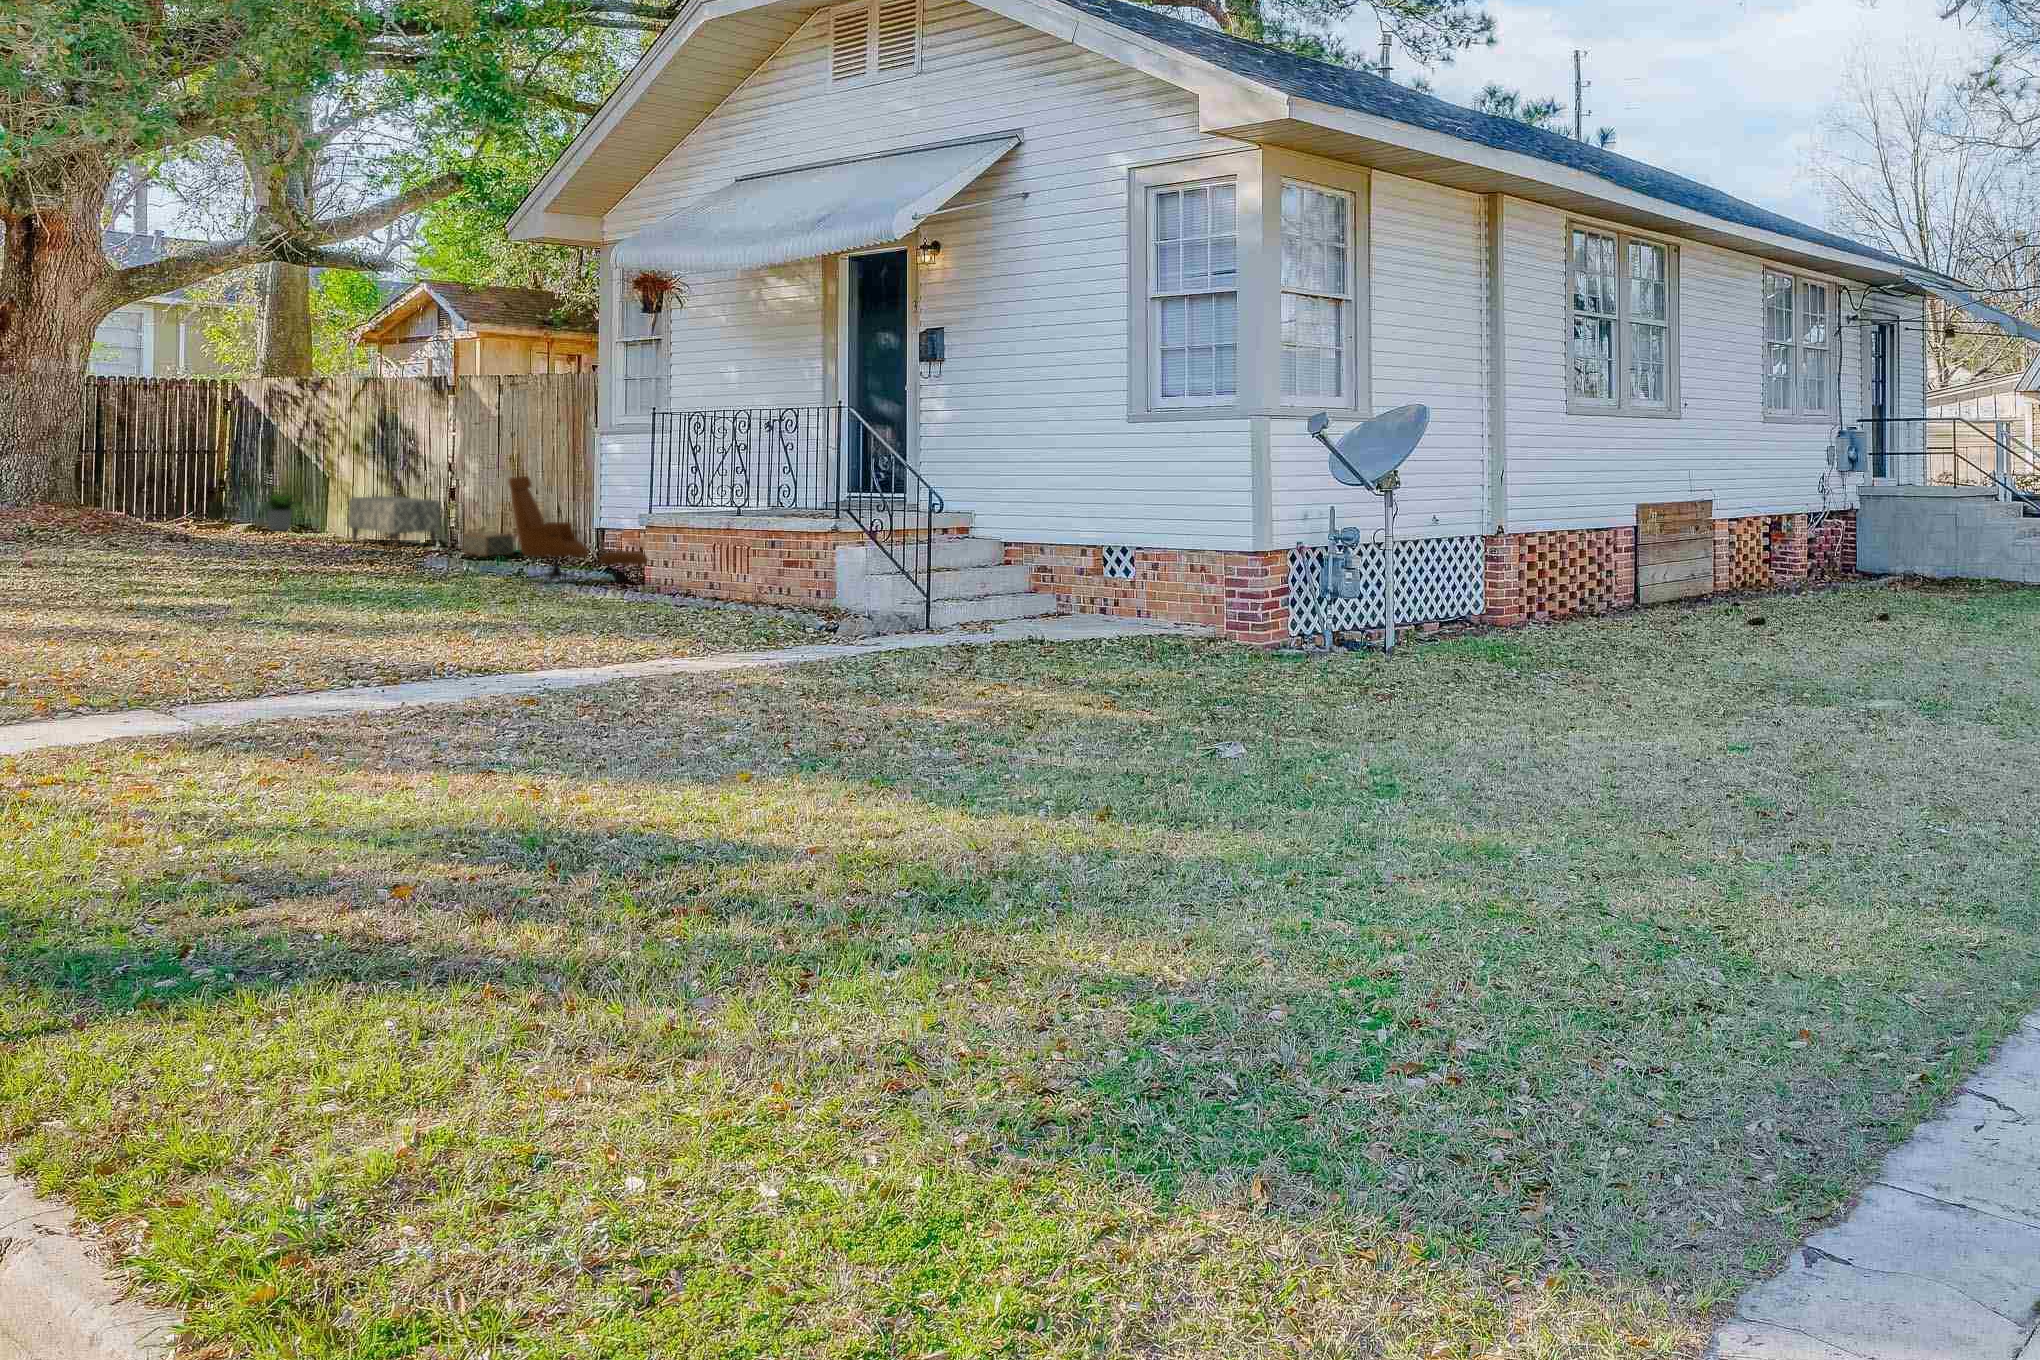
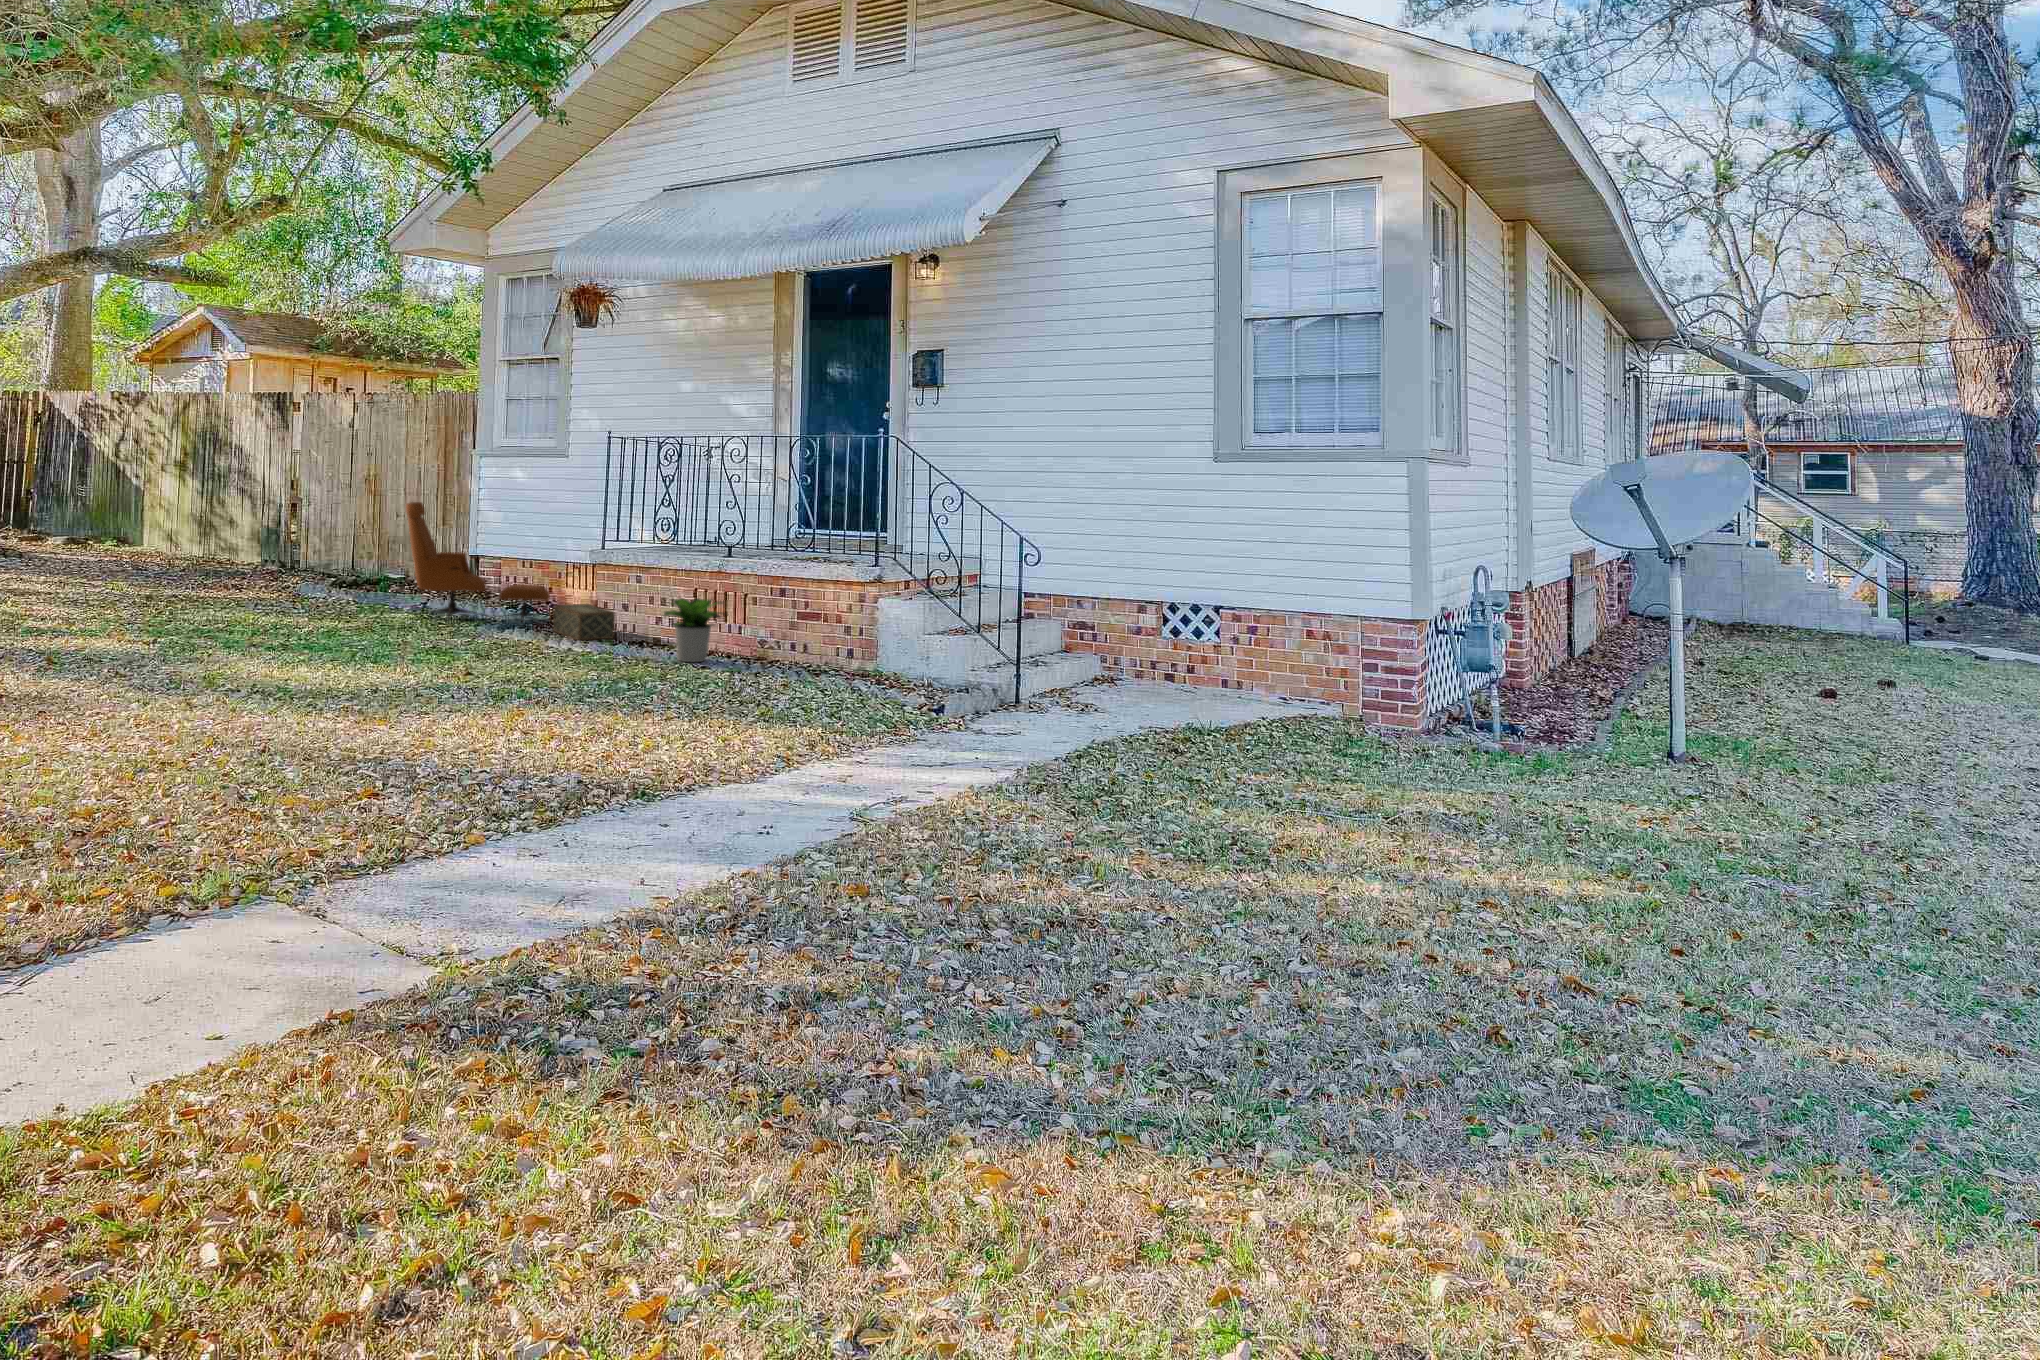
potted plant: present [266,494,294,531] -> present [664,598,724,662]
bench: present [348,496,440,547] -> none [176,512,274,566]
woven basket: present [463,532,514,556] -> present [553,604,615,640]

